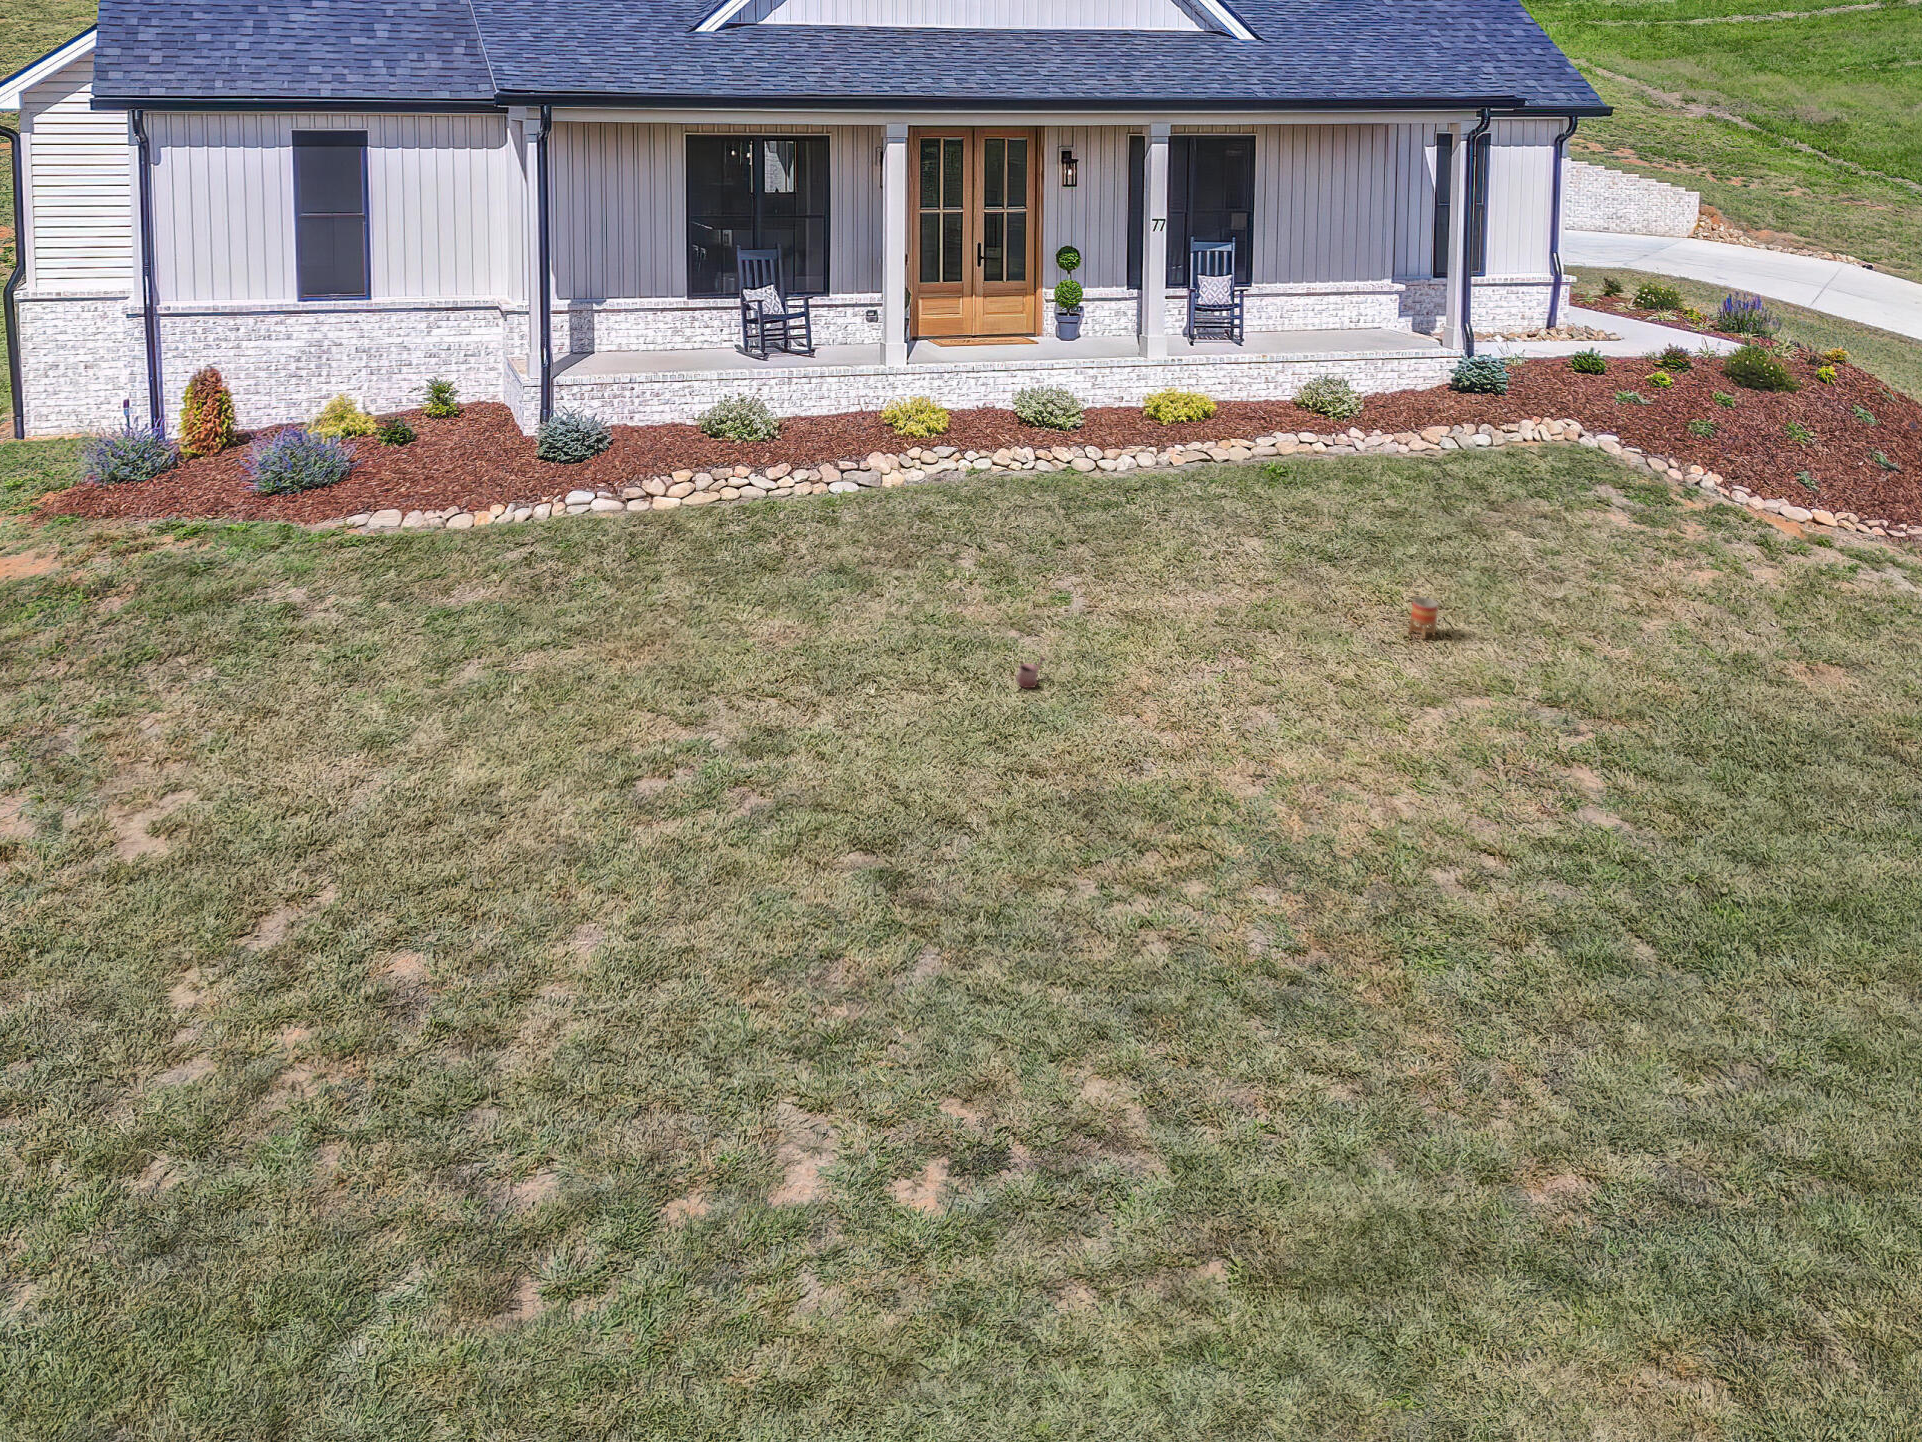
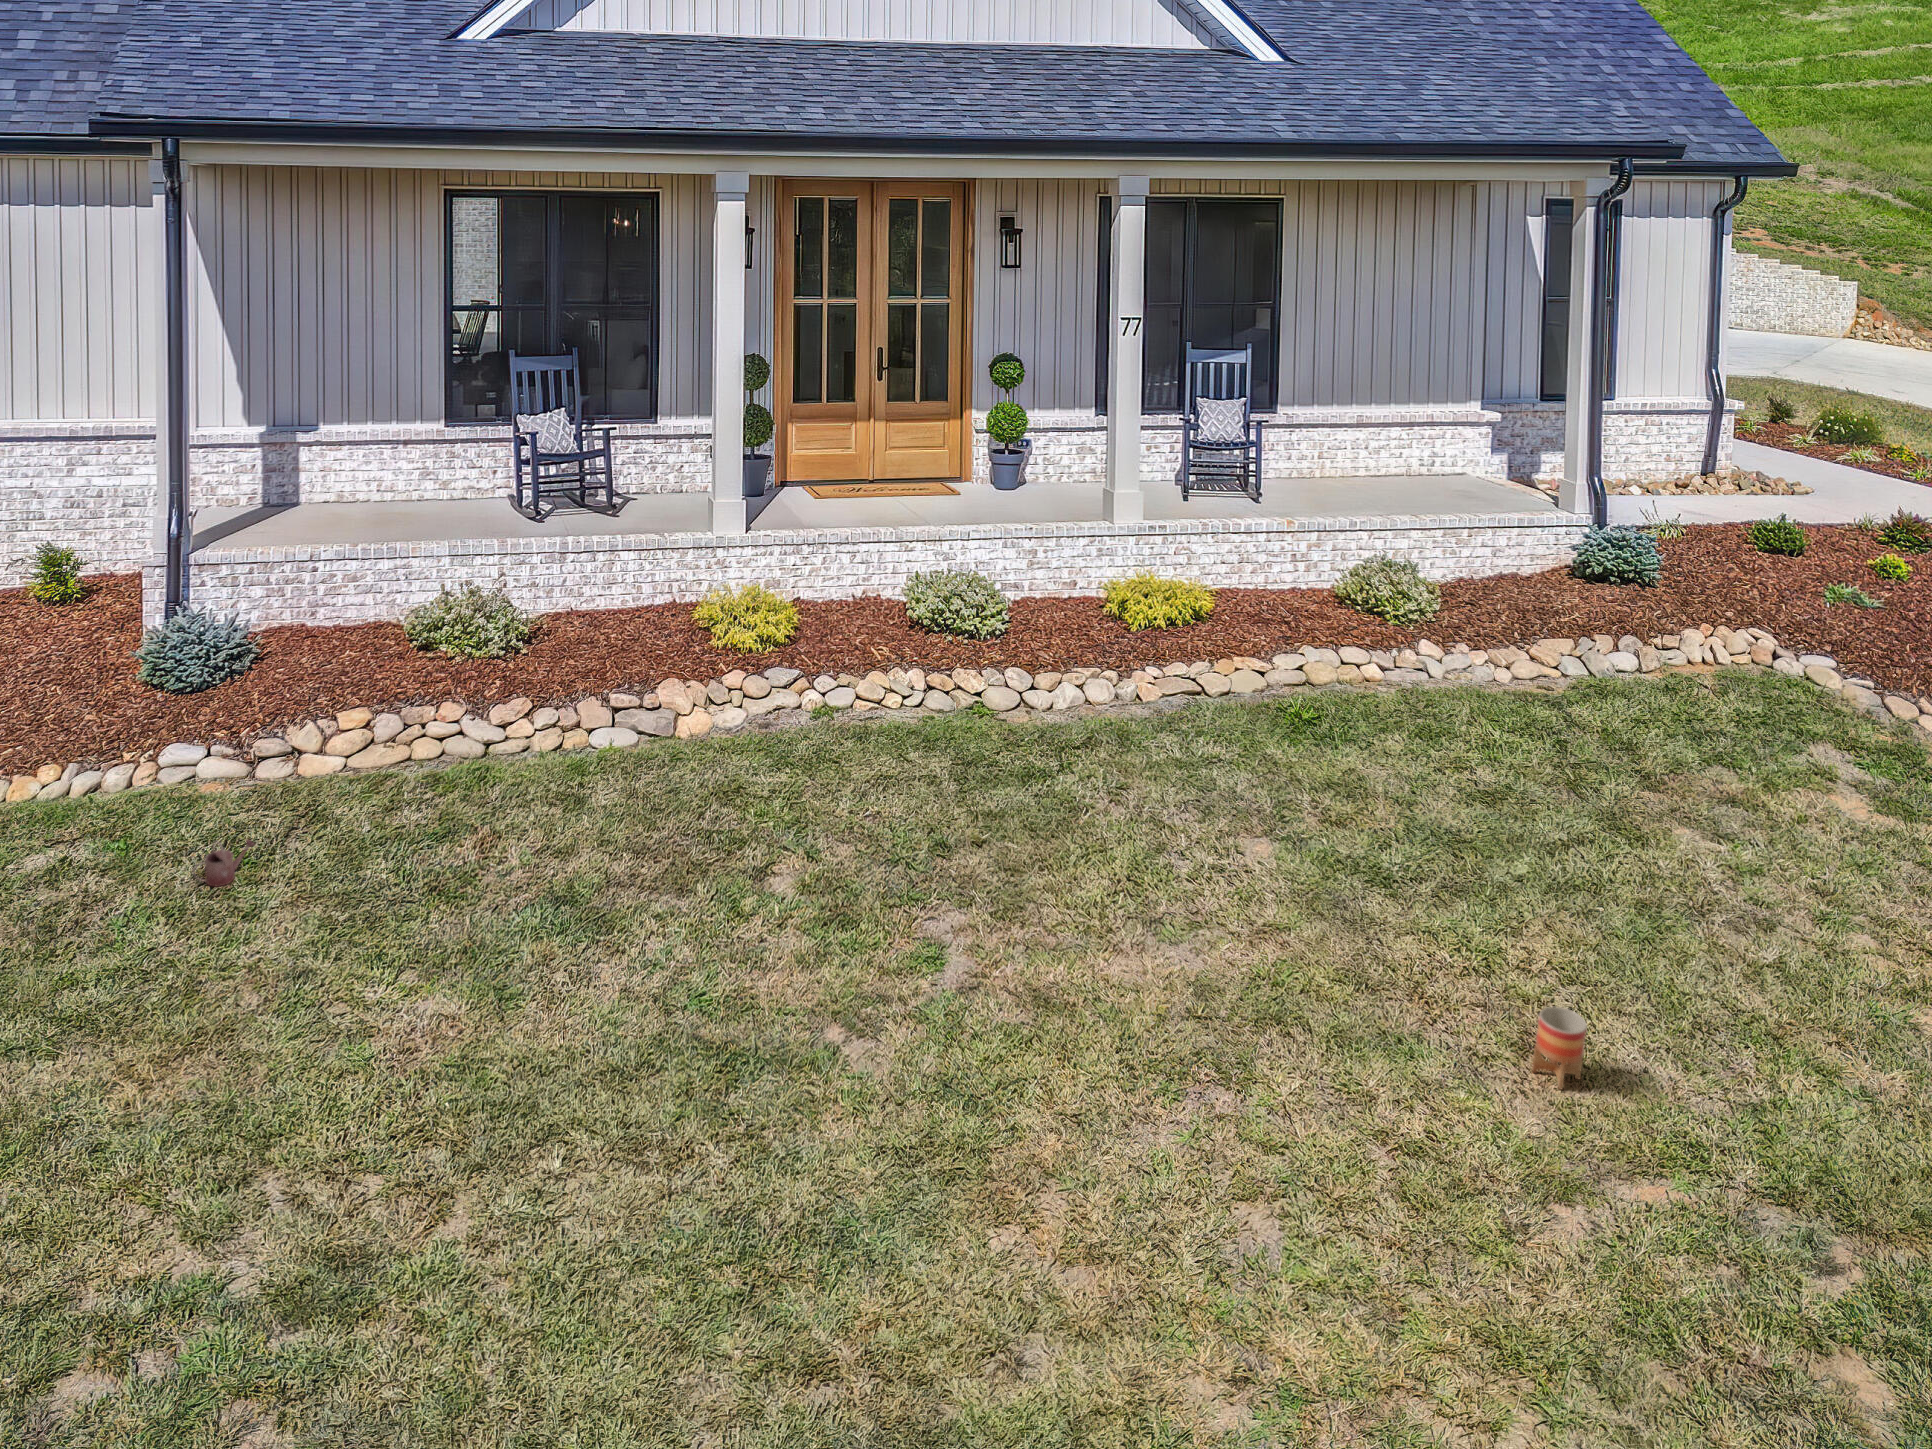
watering can: present [1016,656,1045,688] -> present [192,839,255,887]

